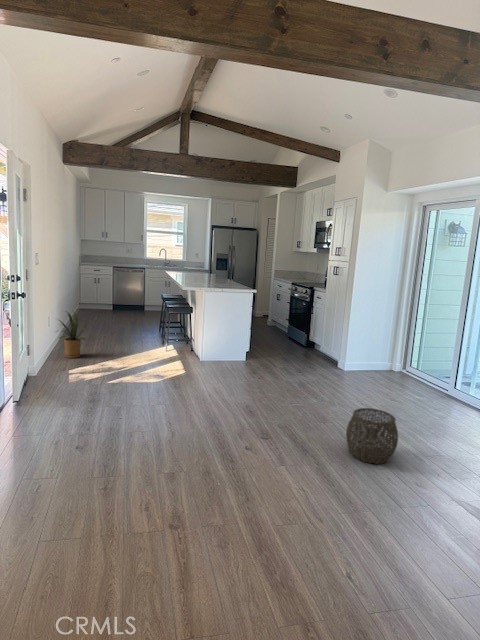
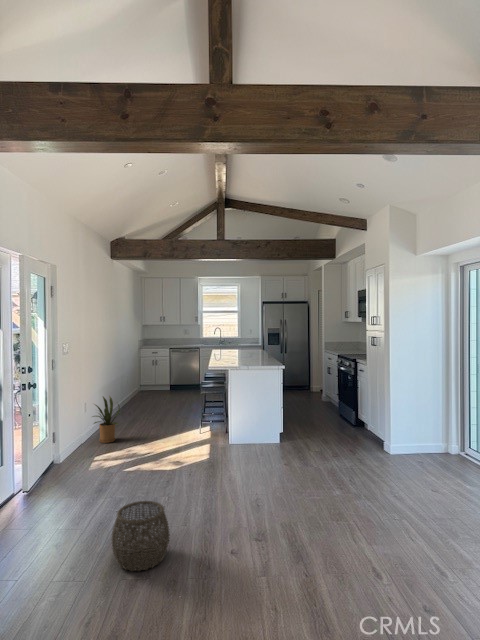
woven basket: present [346,408,398,464] -> present [111,501,170,571]

